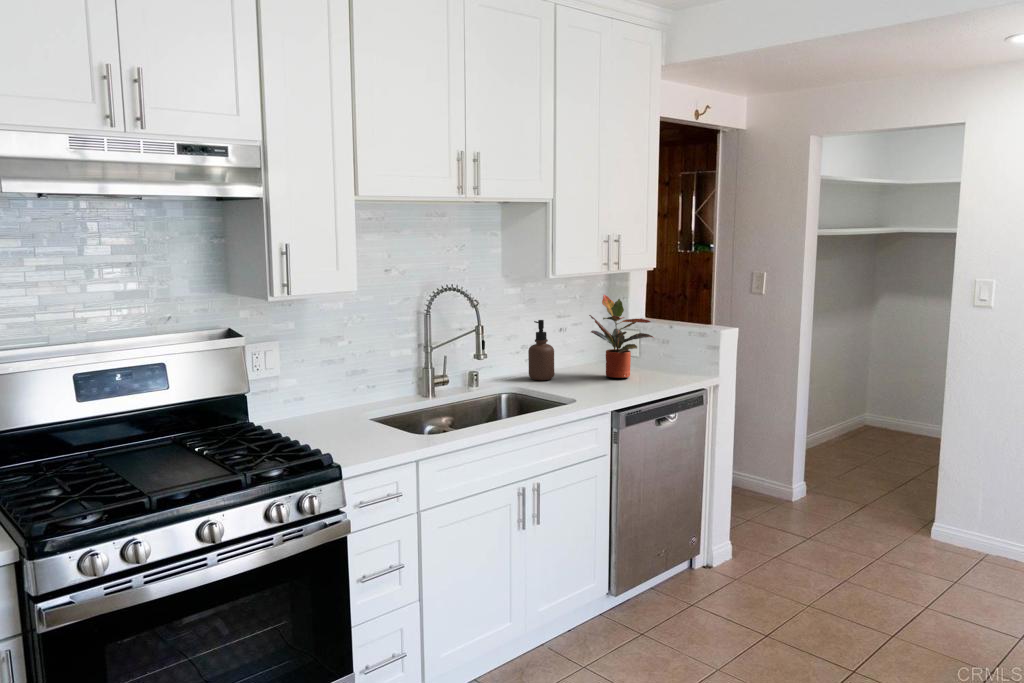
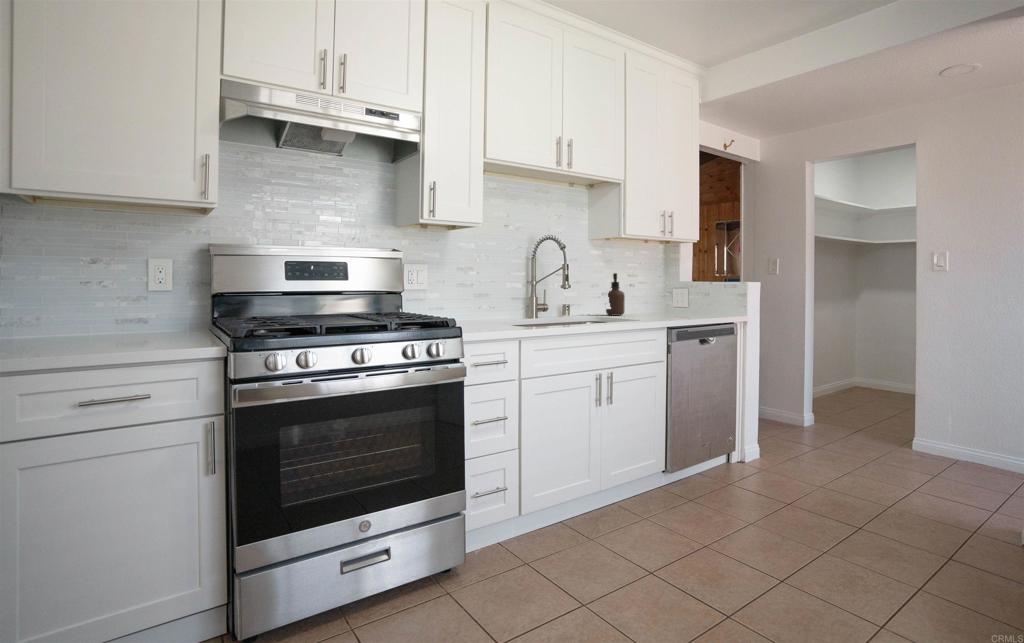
potted plant: present [589,295,654,378] -> none [650,257,699,315]

